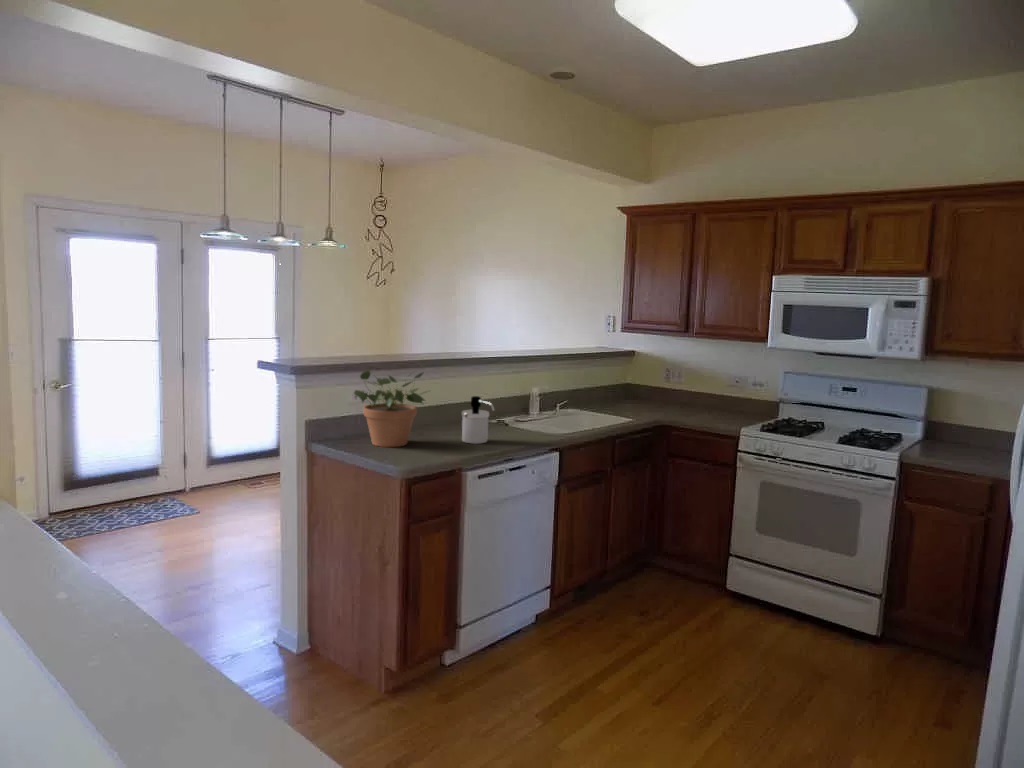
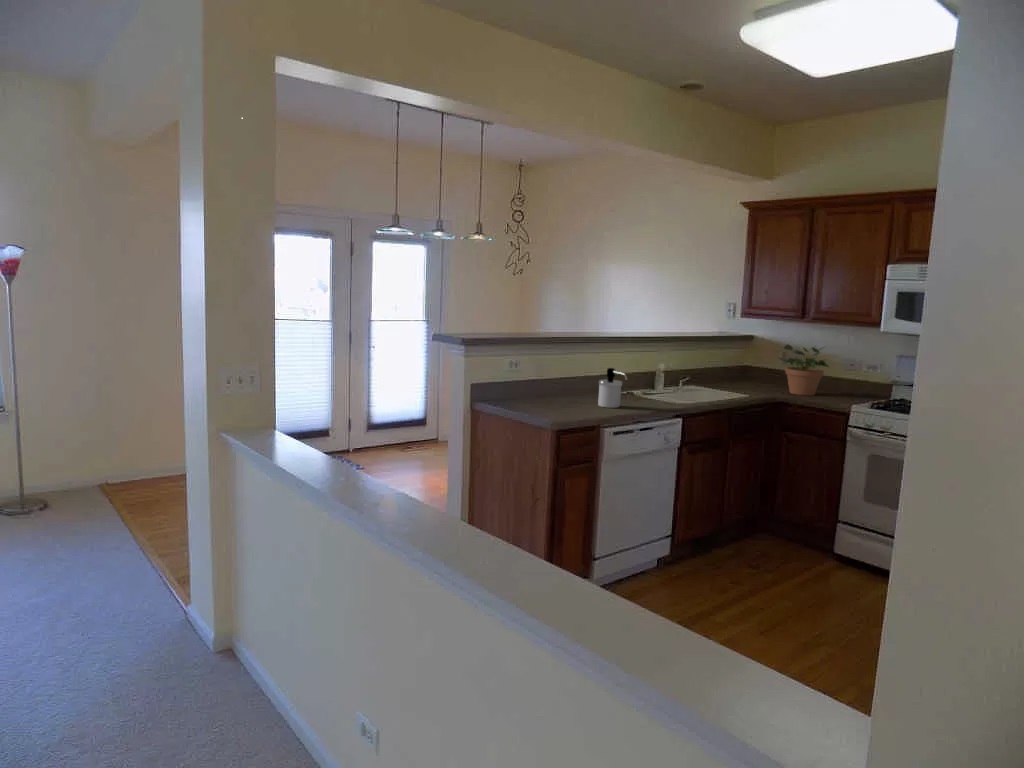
potted plant: present [354,370,428,447] -> present [779,345,829,396]

